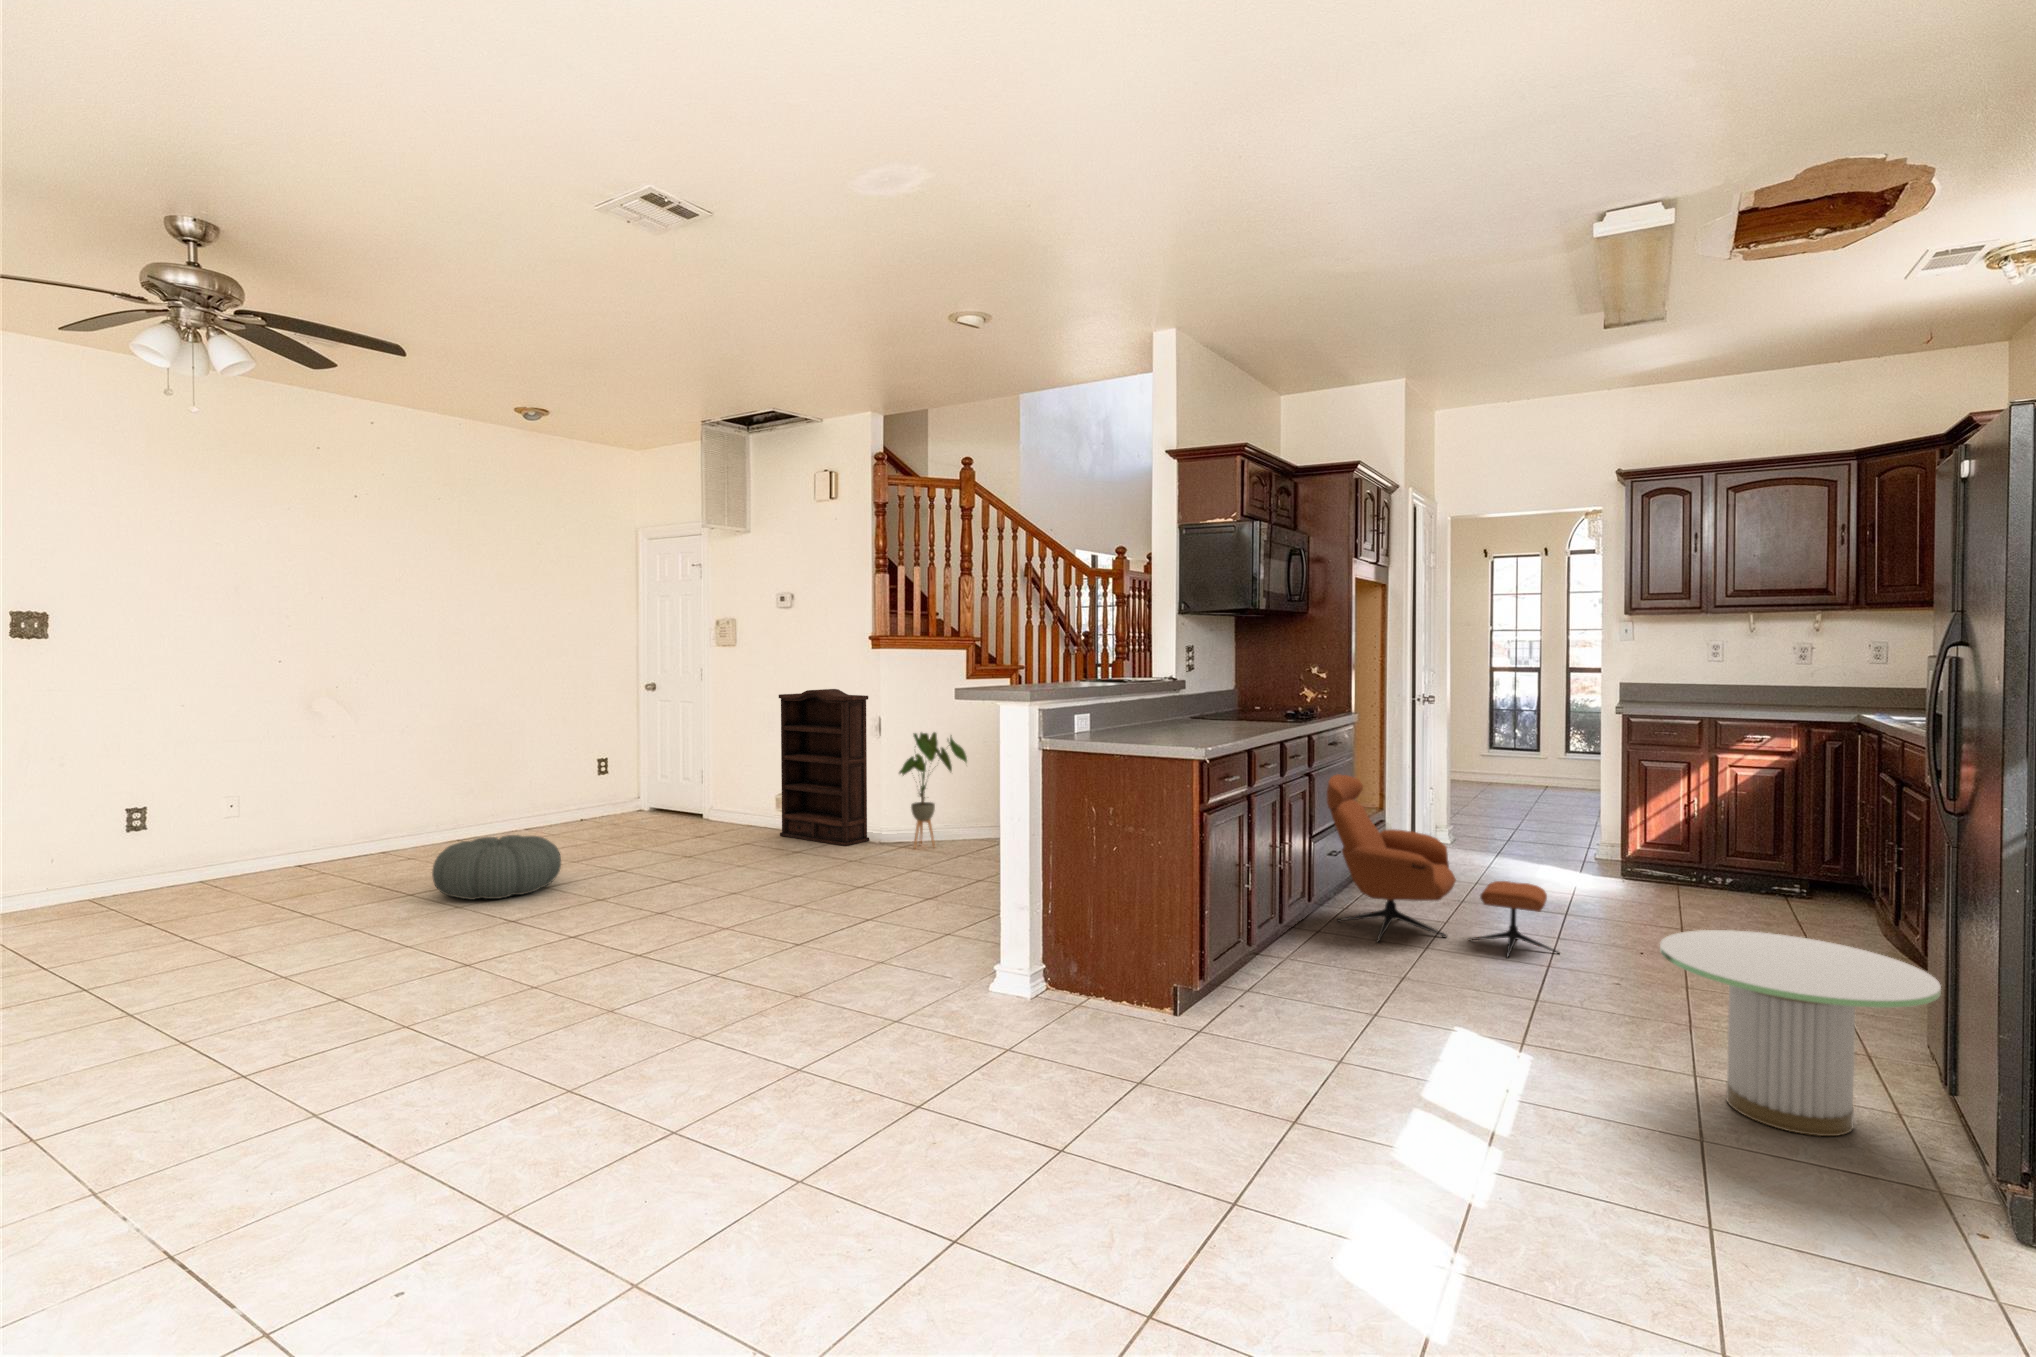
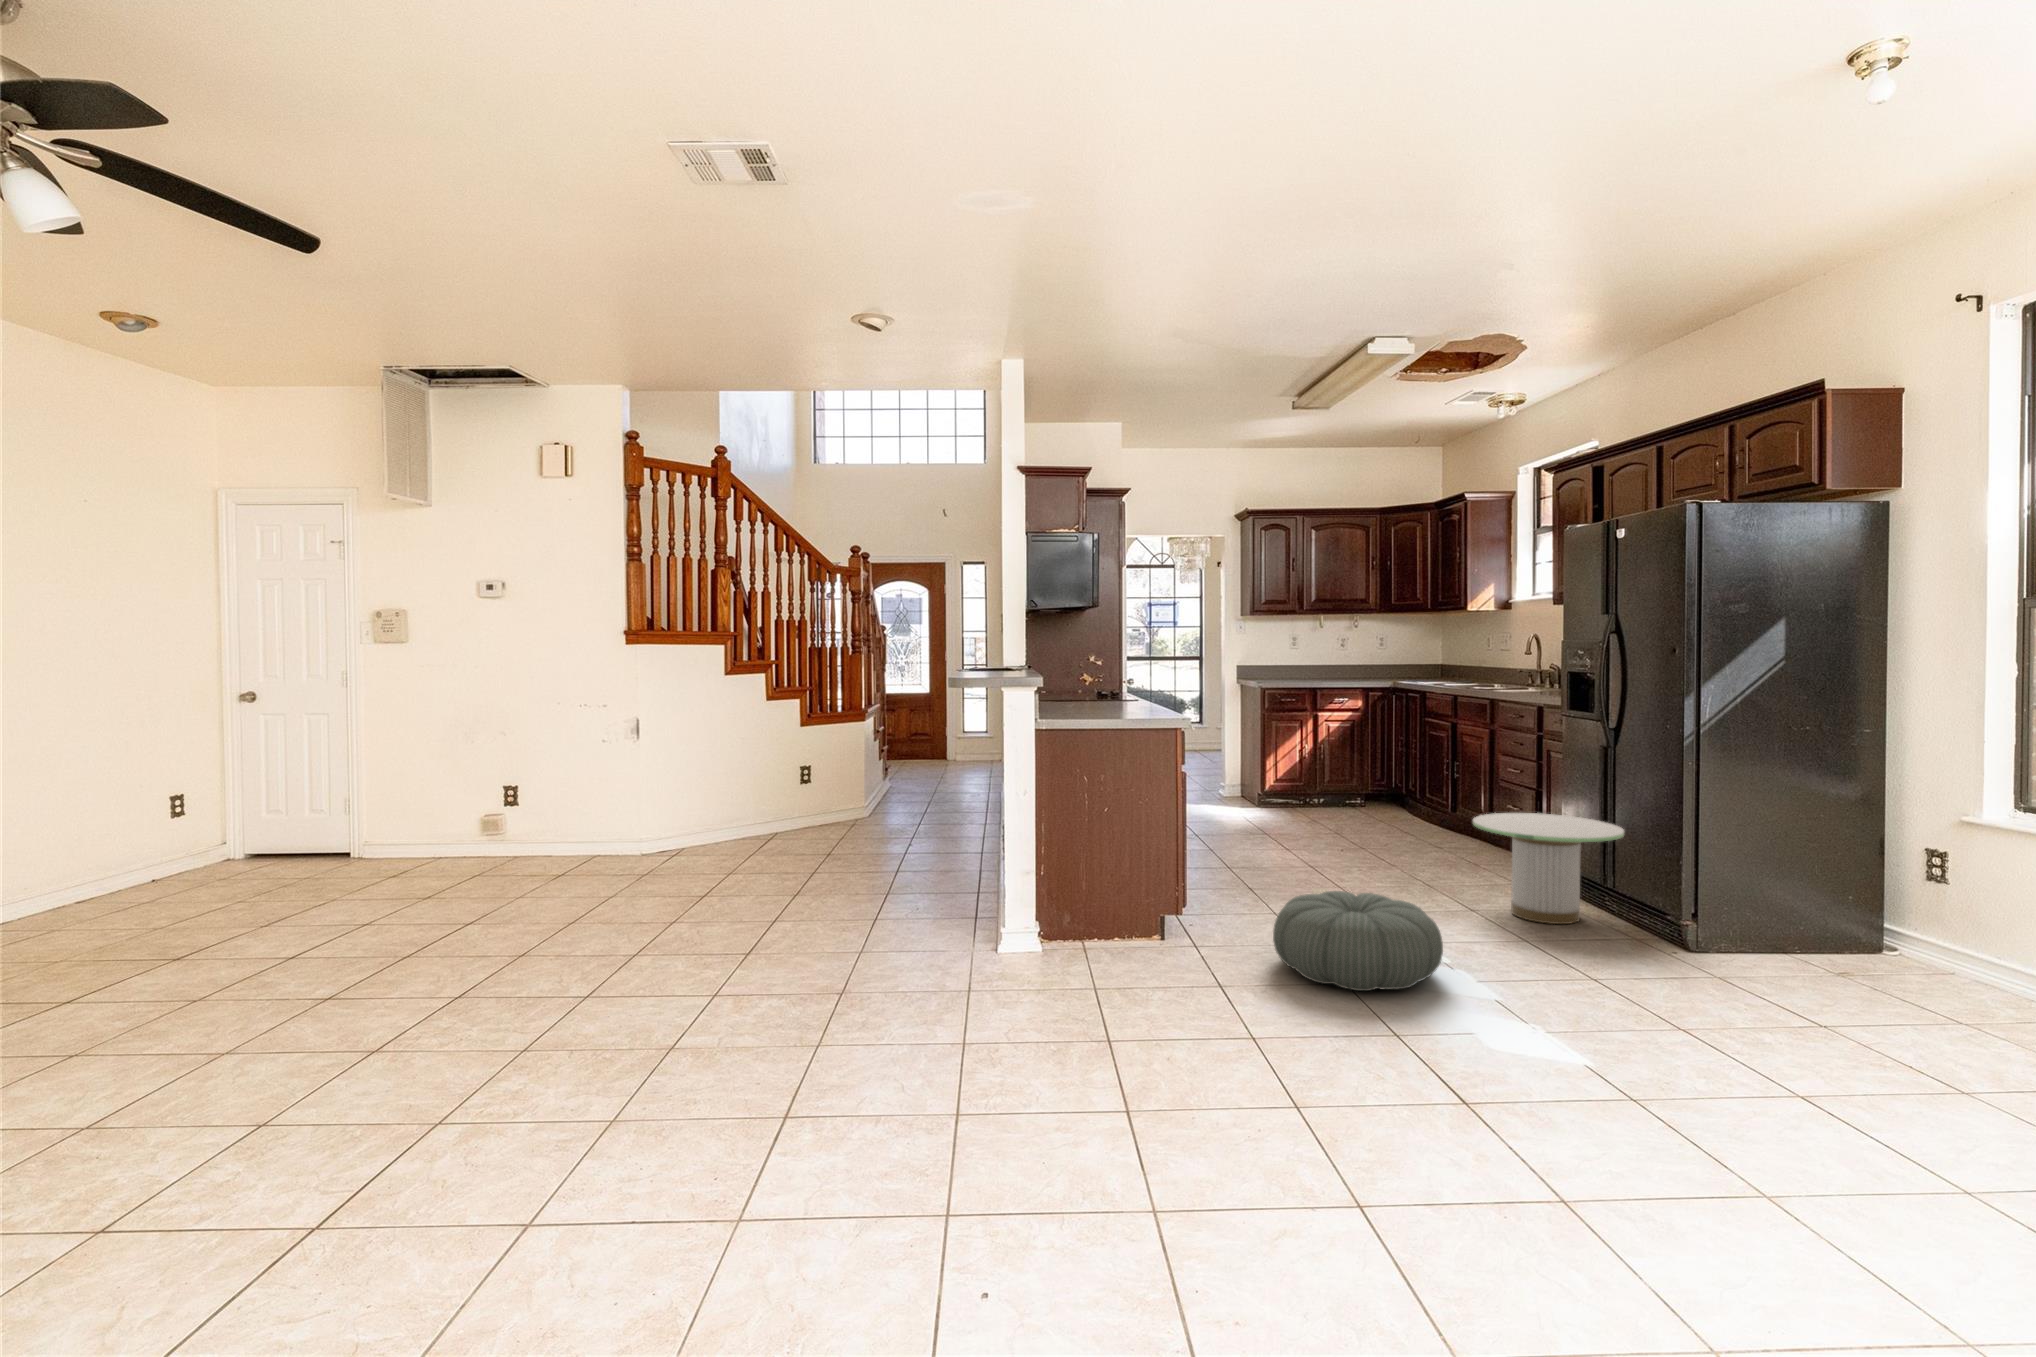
bookshelf: present [779,689,869,846] -> none [503,690,629,862]
house plant: present [899,732,967,848] -> none [669,731,752,855]
lounge chair: present [1327,774,1559,957] -> none [1149,741,1313,867]
pouf: present [432,835,561,900] -> present [1273,891,1443,991]

